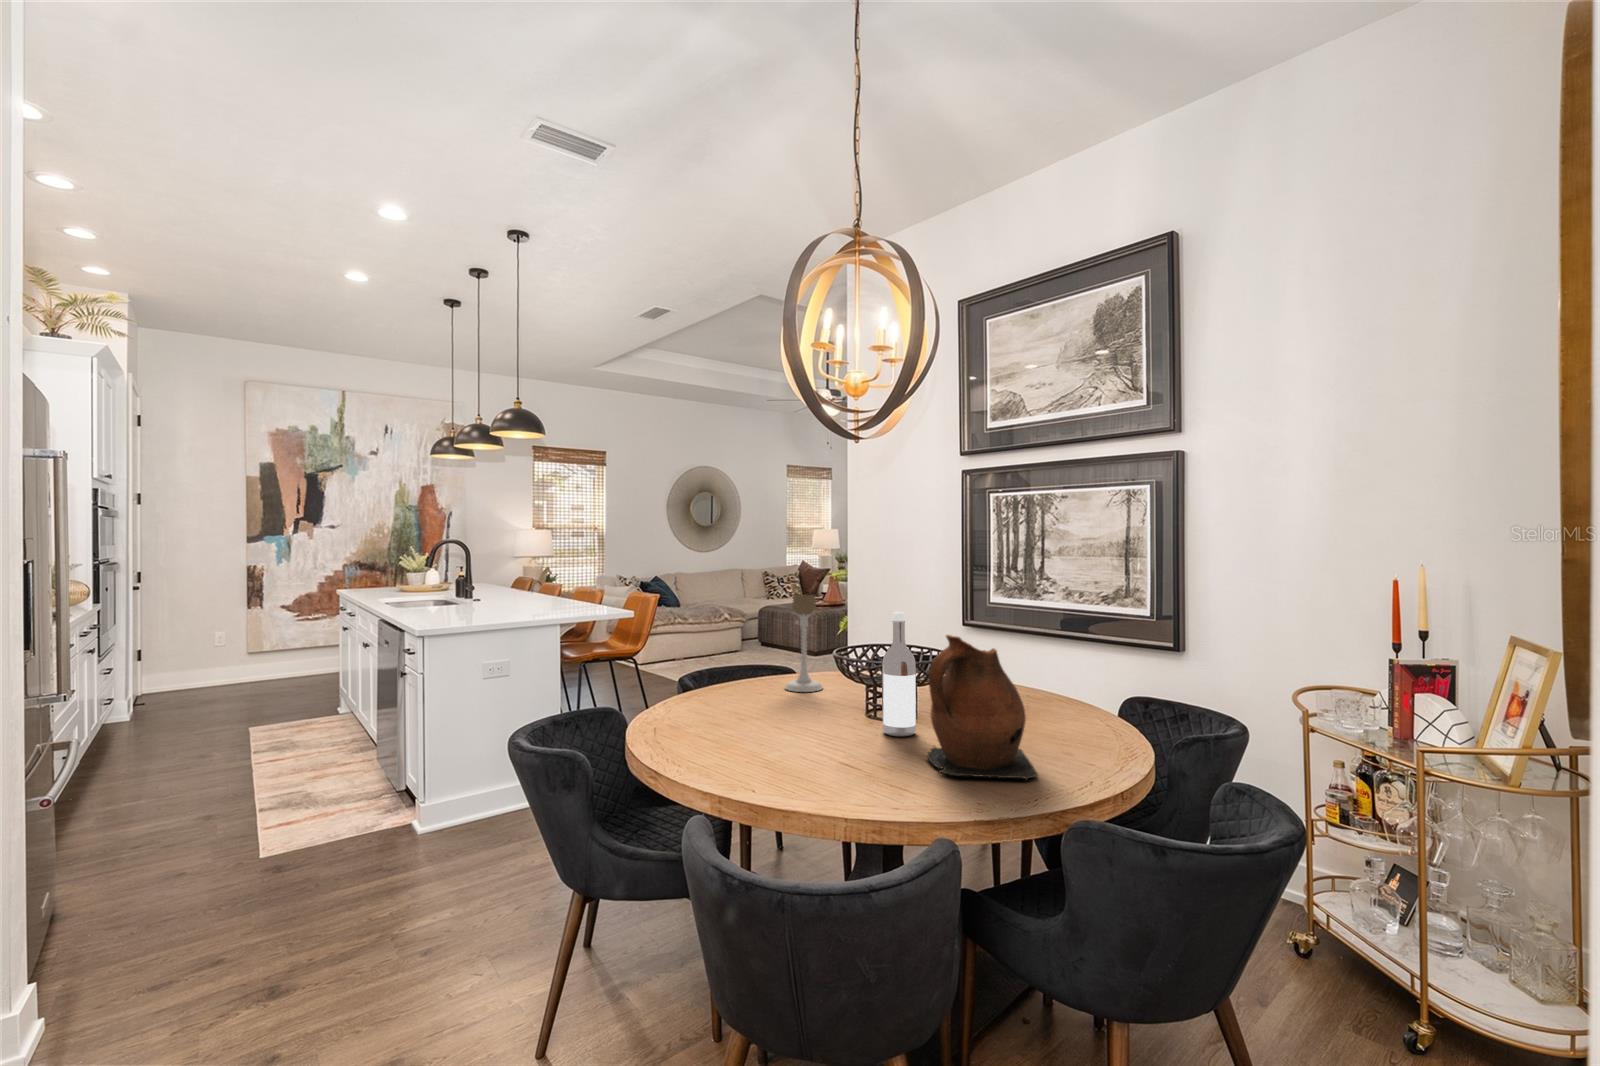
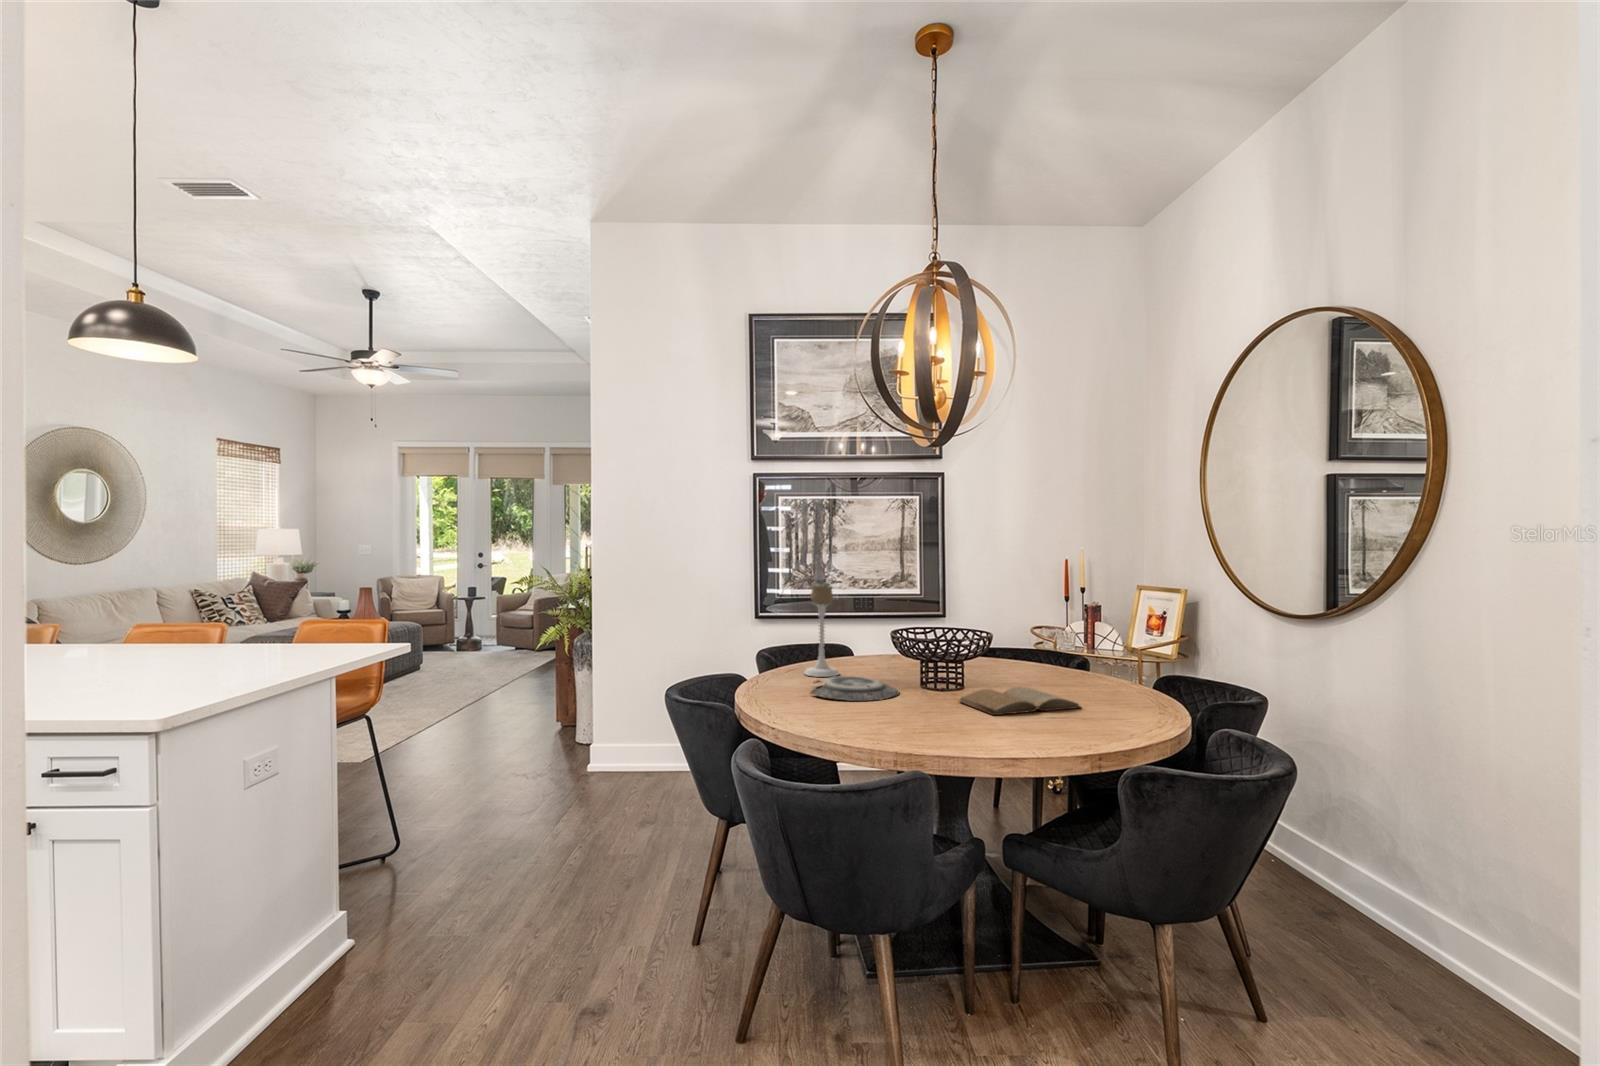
wine bottle: present [882,612,916,737] -> none [983,589,1009,685]
ceramic pitcher: present [926,635,1038,780] -> none [1046,598,1134,692]
plate: none [692,690,792,720] -> present [811,676,900,701]
book: none [719,731,869,780] -> present [959,687,1081,715]

